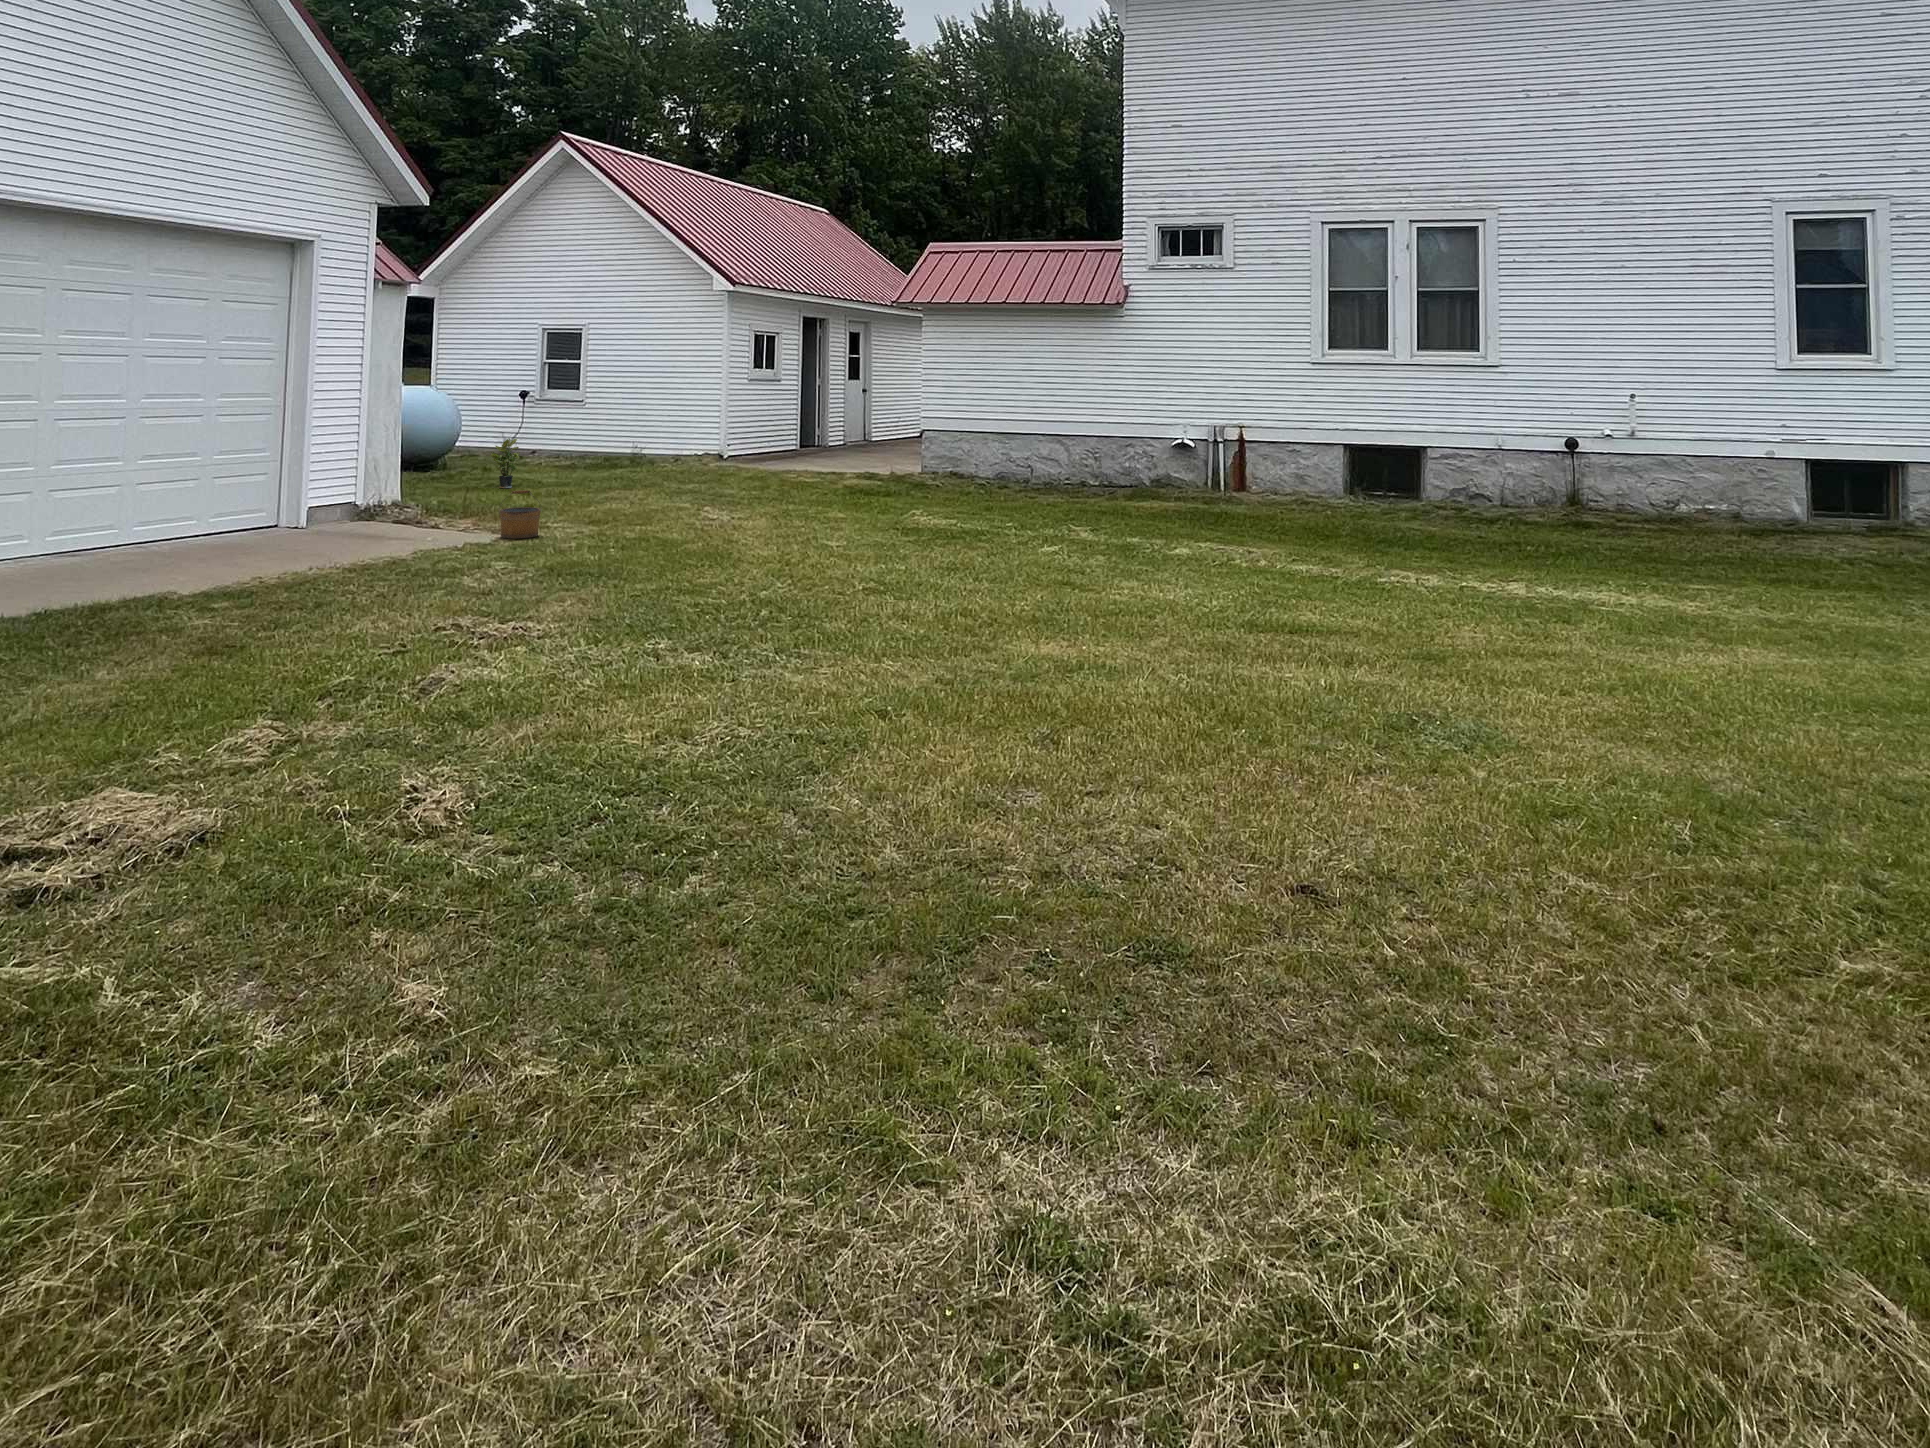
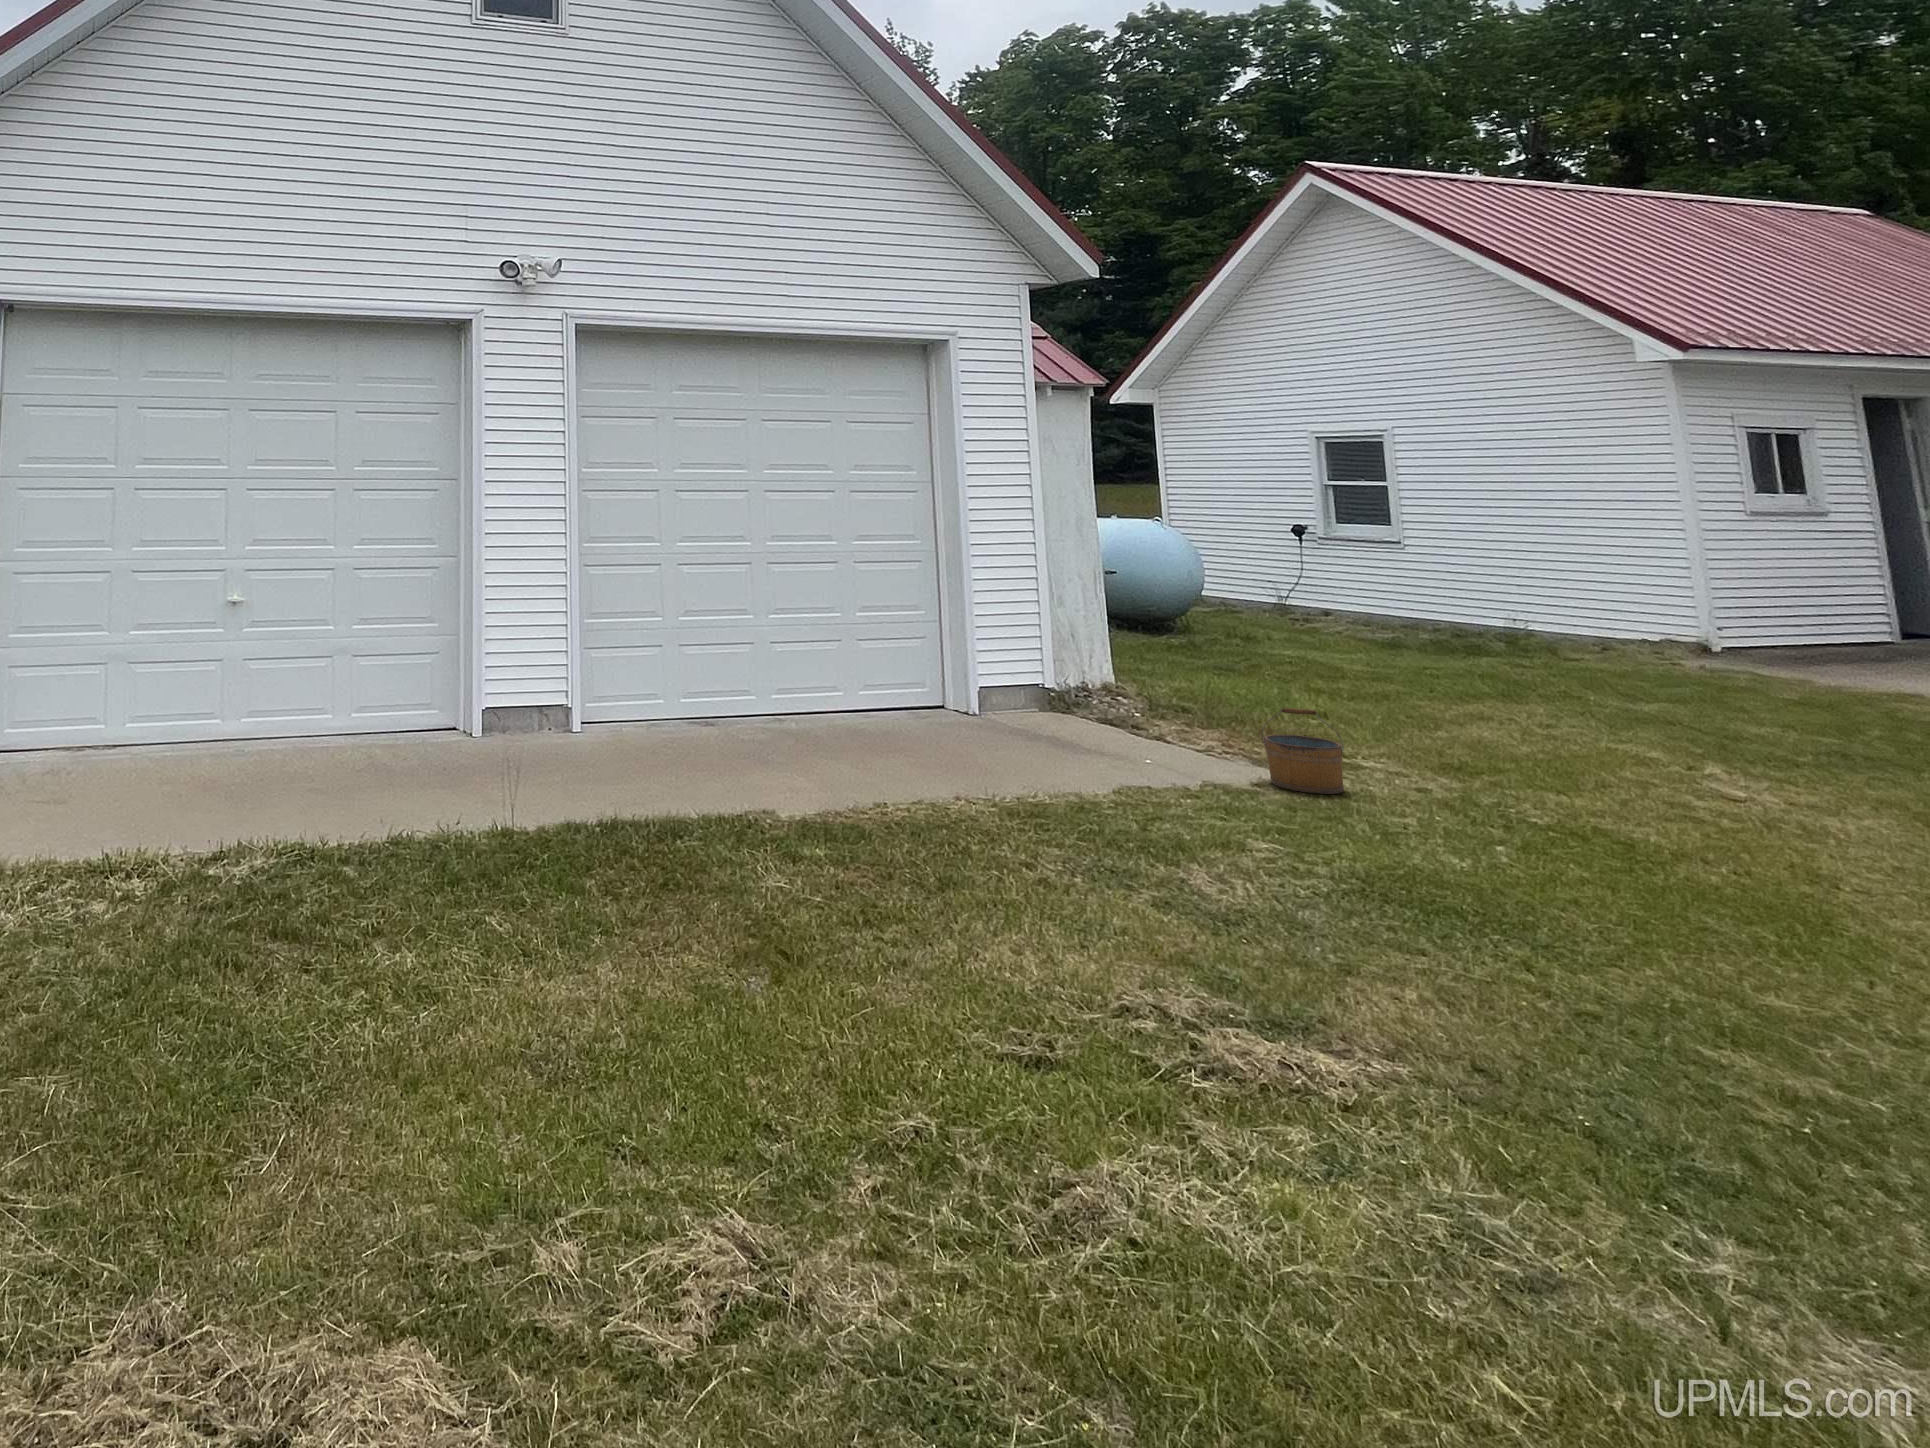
potted plant: present [491,438,520,489] -> none [1251,603,1302,680]

